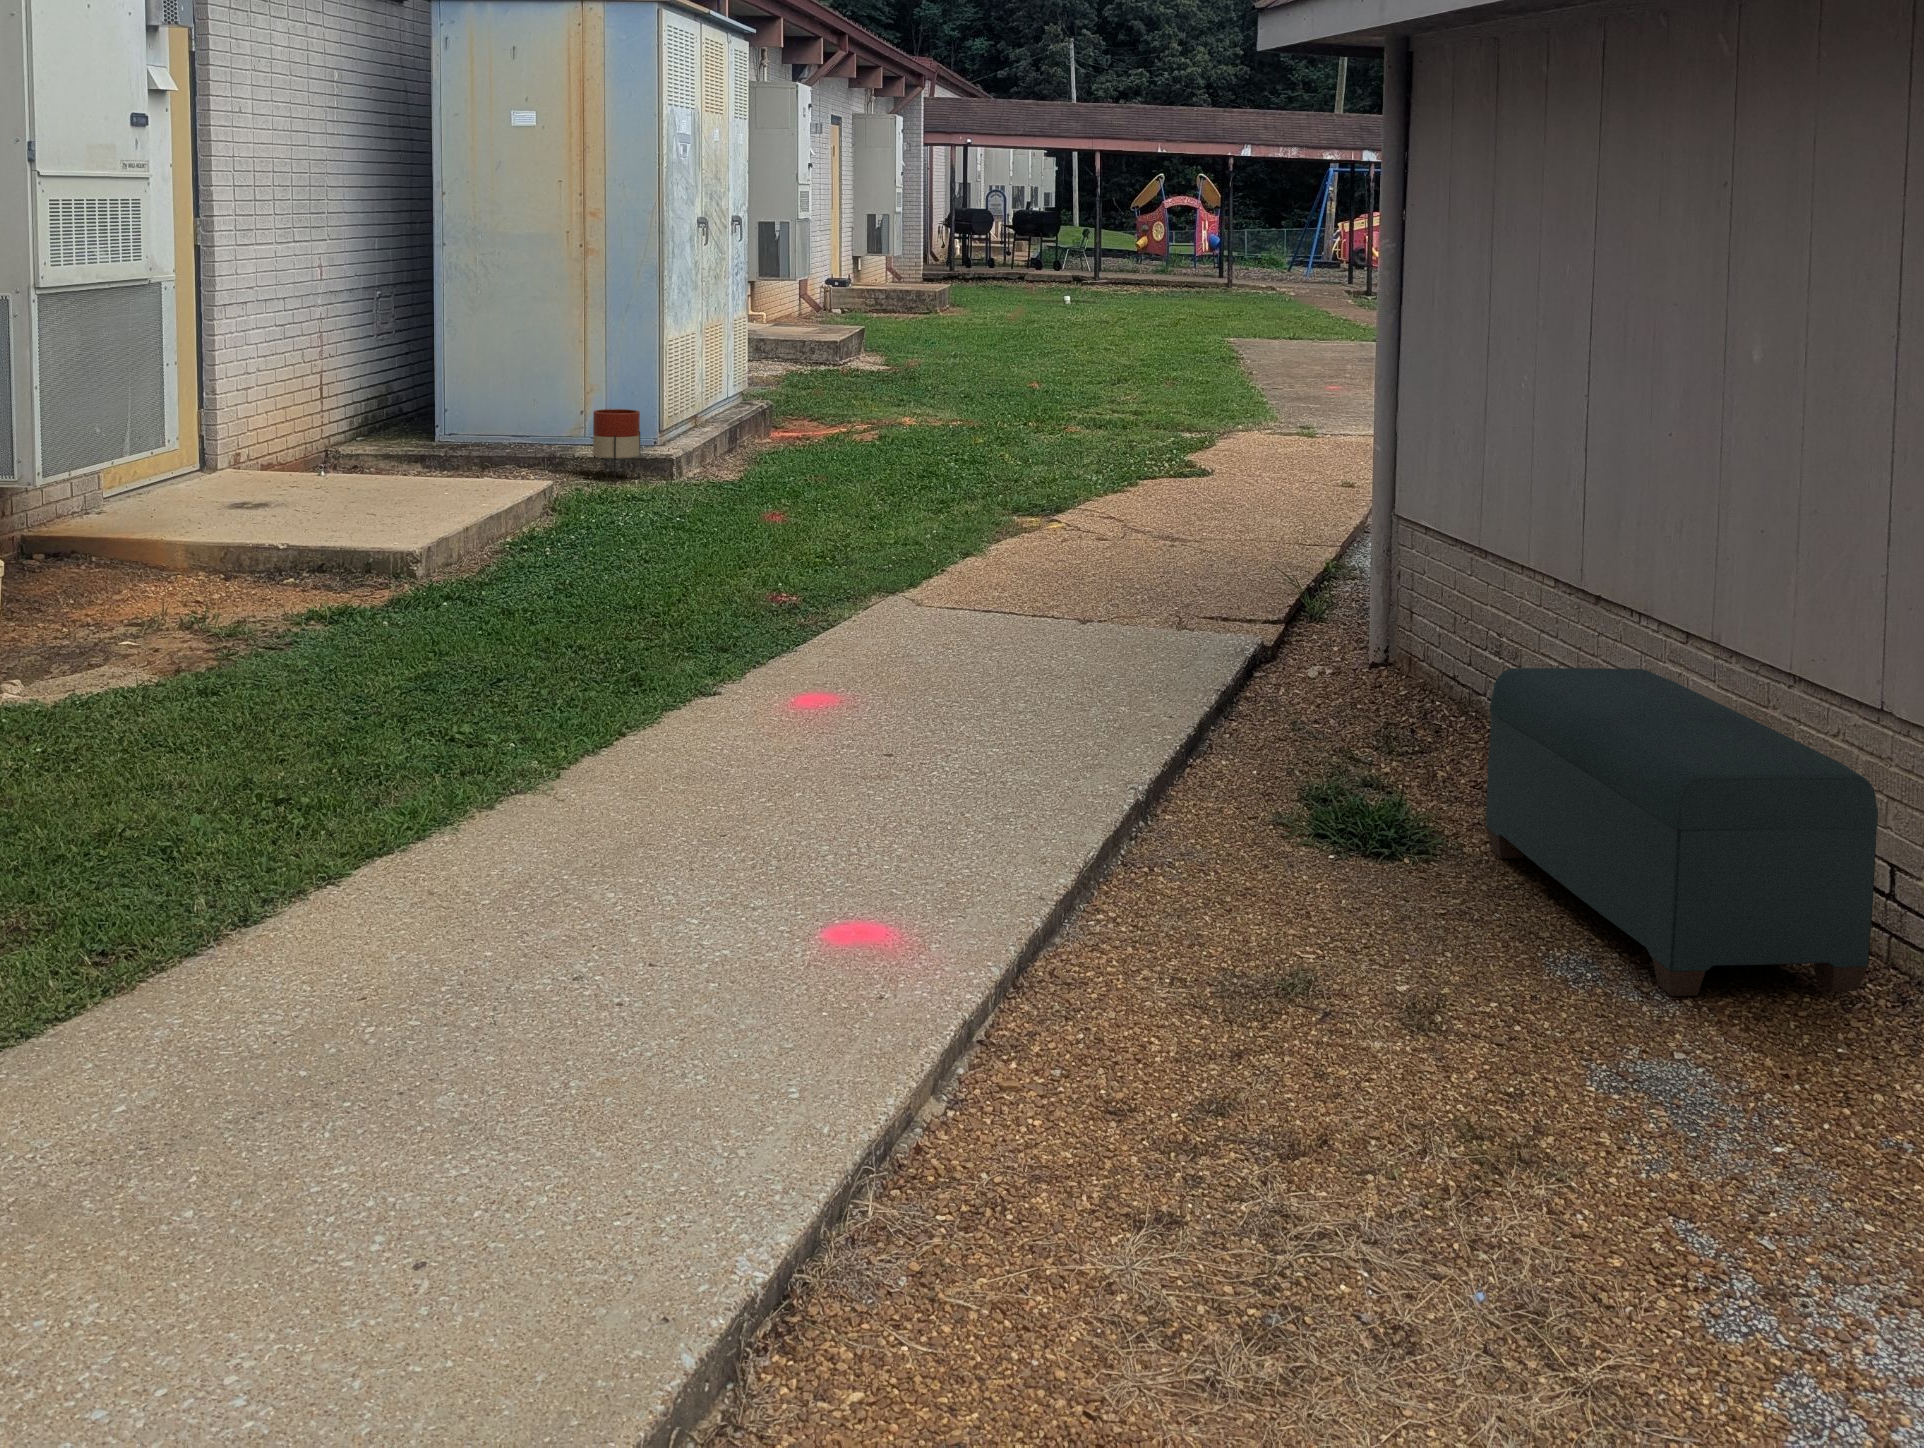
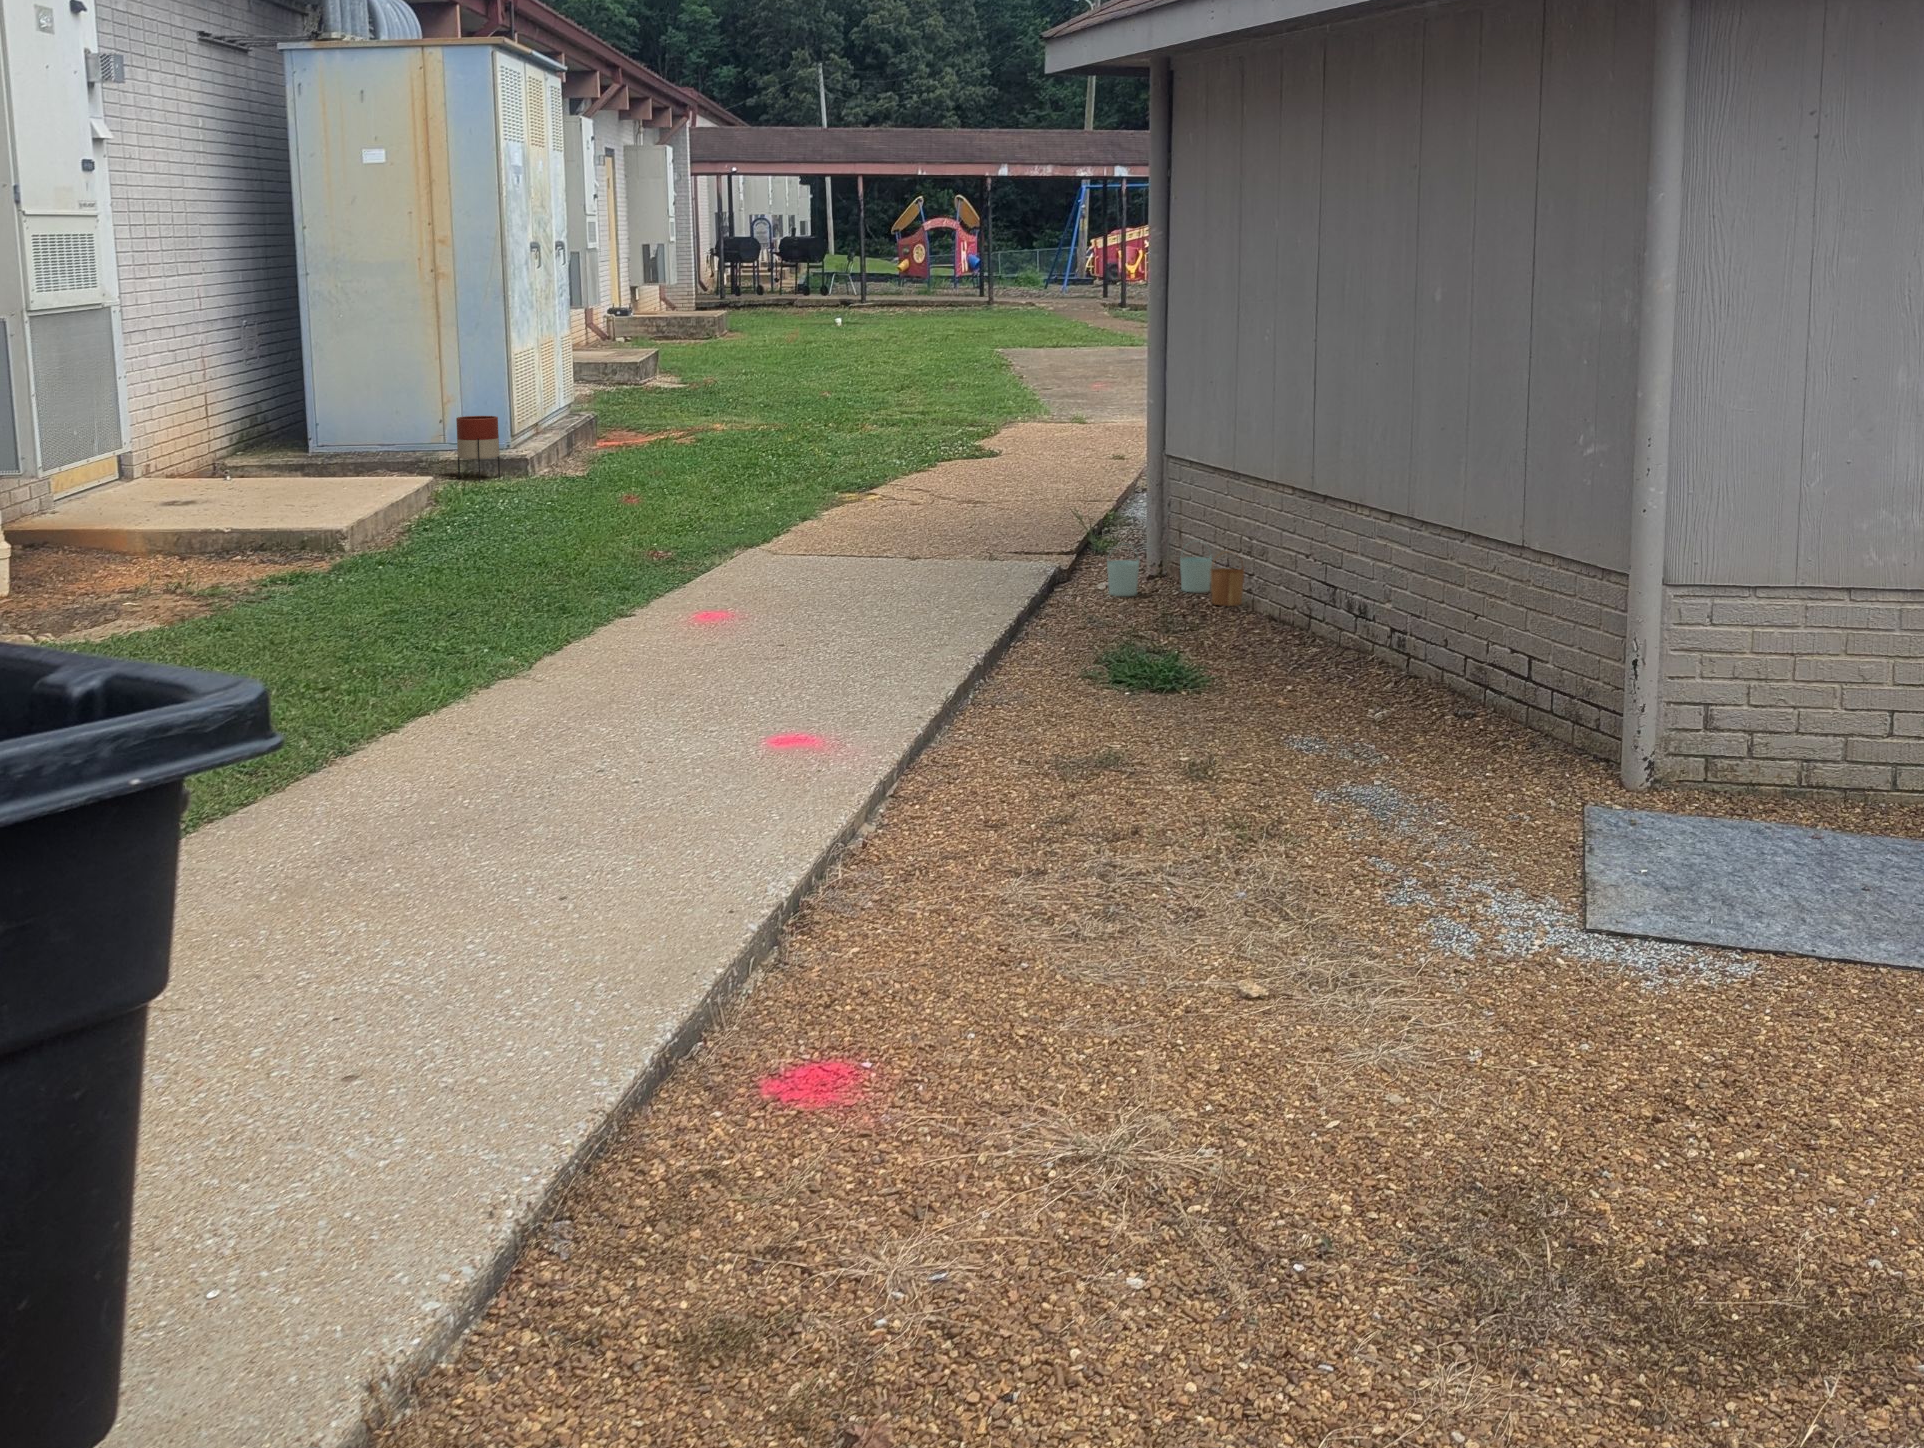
bucket: none [1312,625,1487,716] -> present [1107,543,1244,606]
bench: present [1486,668,1878,996] -> none [1246,544,1518,753]

